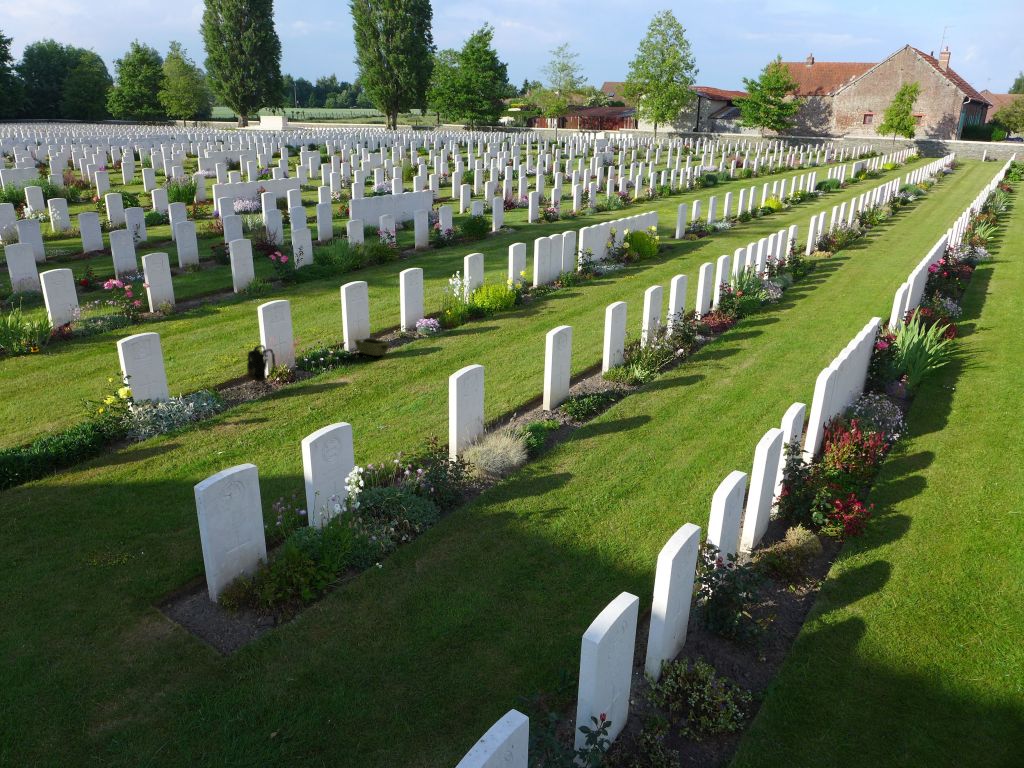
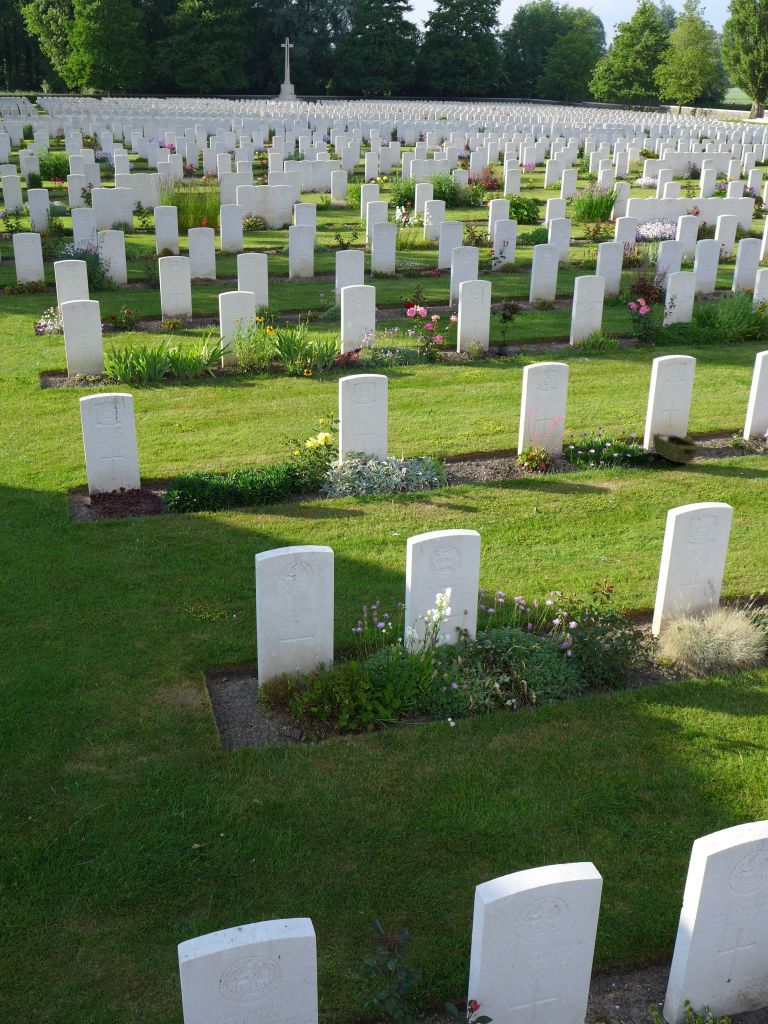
potted plant: none [171,267,199,307] -> present [492,307,520,355]
backpack: present [247,345,276,384] -> none [490,416,525,467]

